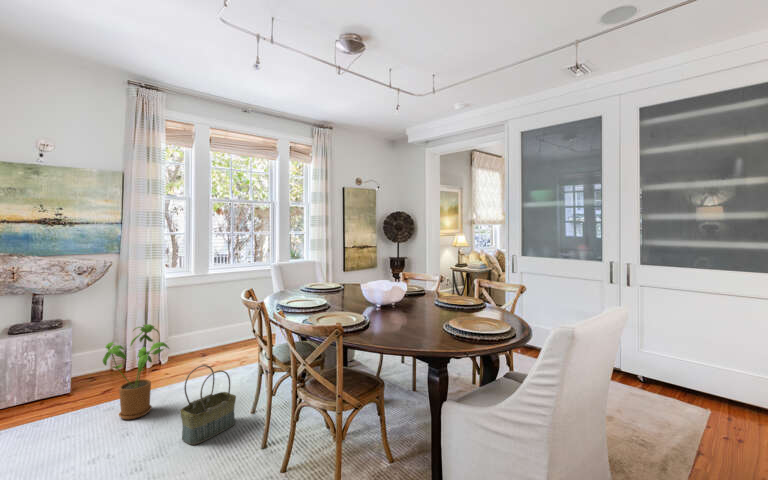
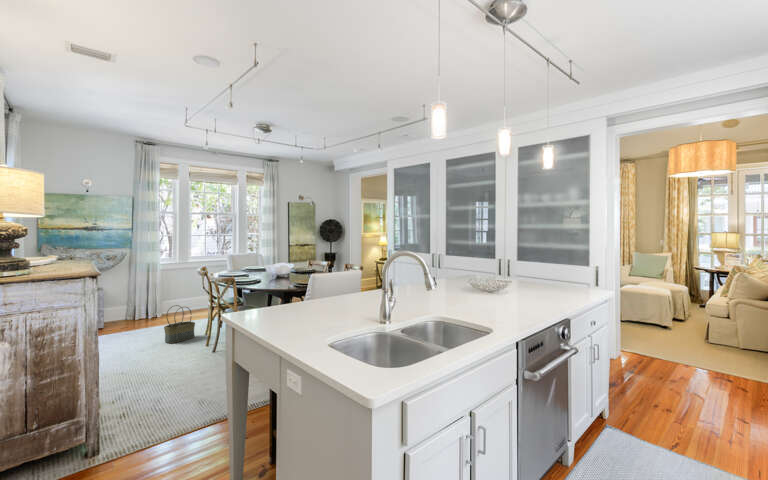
house plant: present [103,324,169,419] -> none [123,286,160,337]

